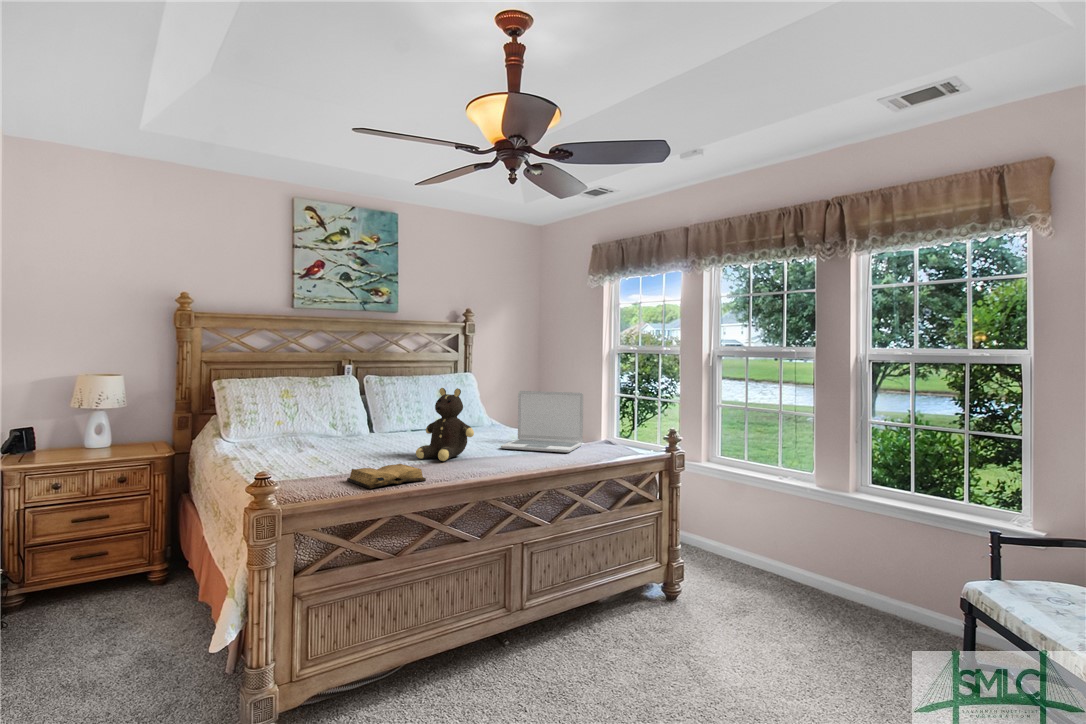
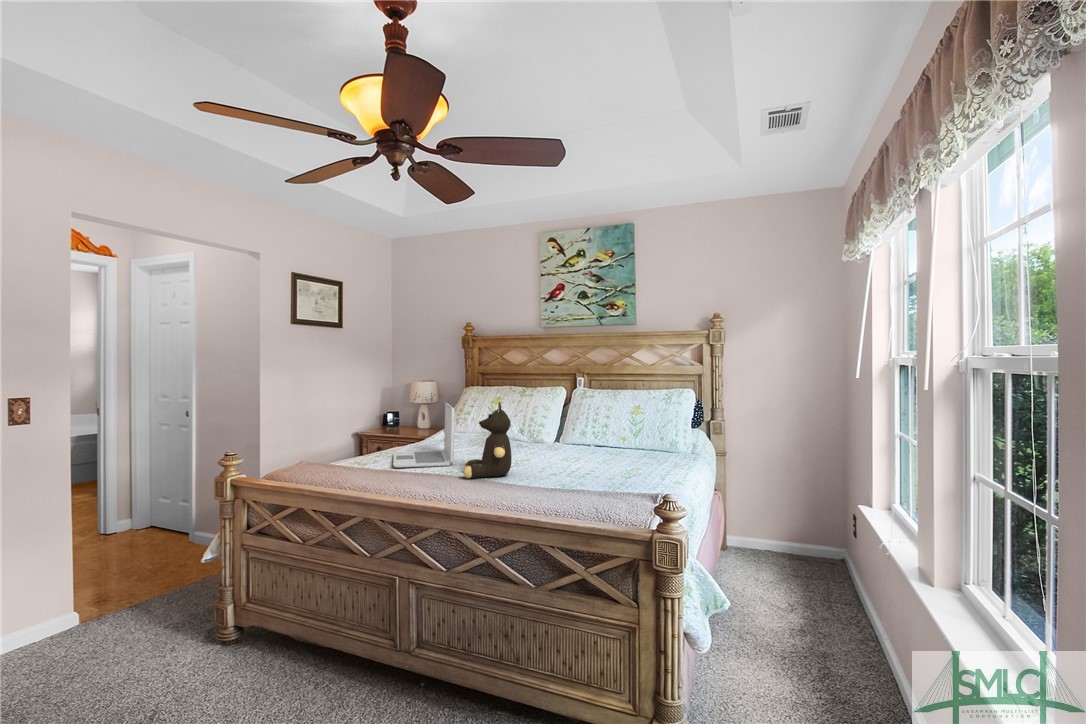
laptop: present [501,391,583,453] -> present [393,403,455,468]
diary: present [347,464,426,489] -> none [329,468,404,491]

